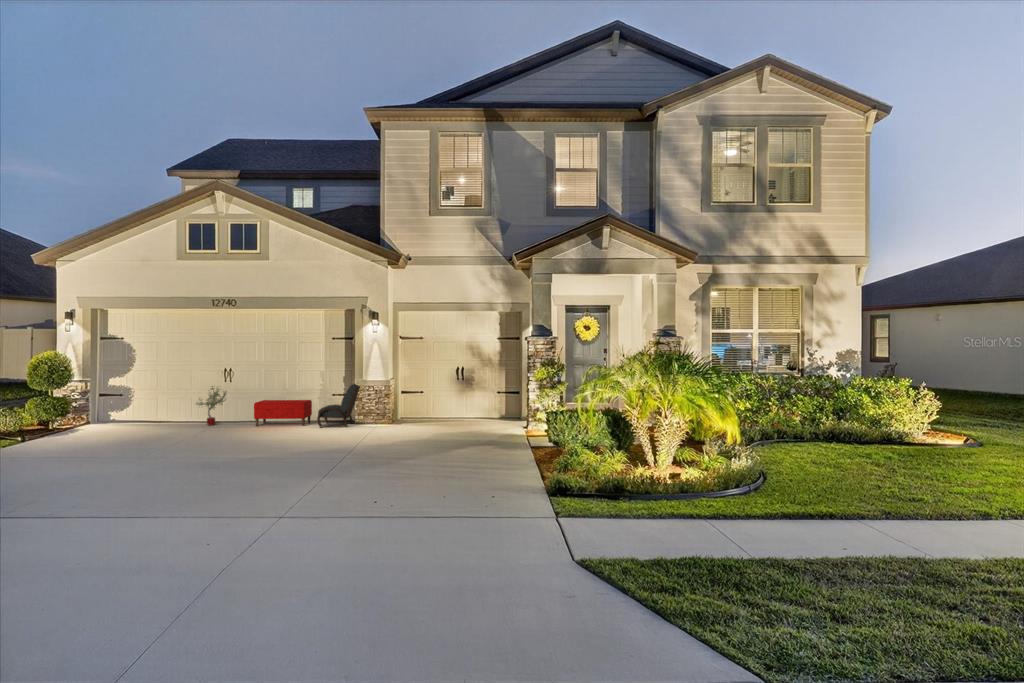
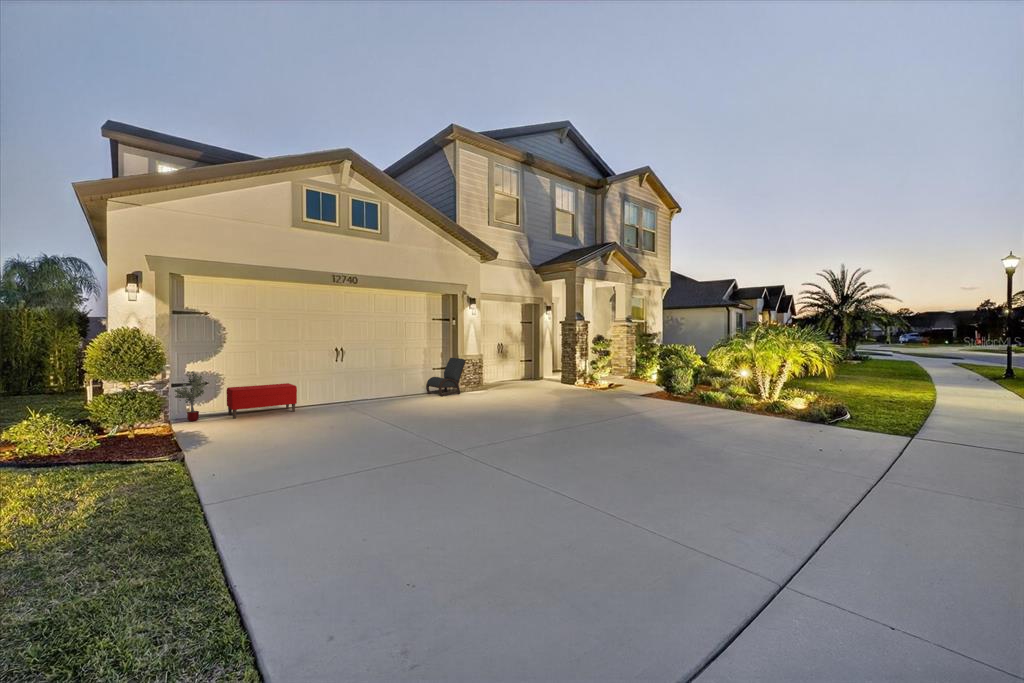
potted tree: present [196,386,227,426] -> present [175,371,205,422]
bench: present [254,400,312,426] -> present [227,383,297,419]

